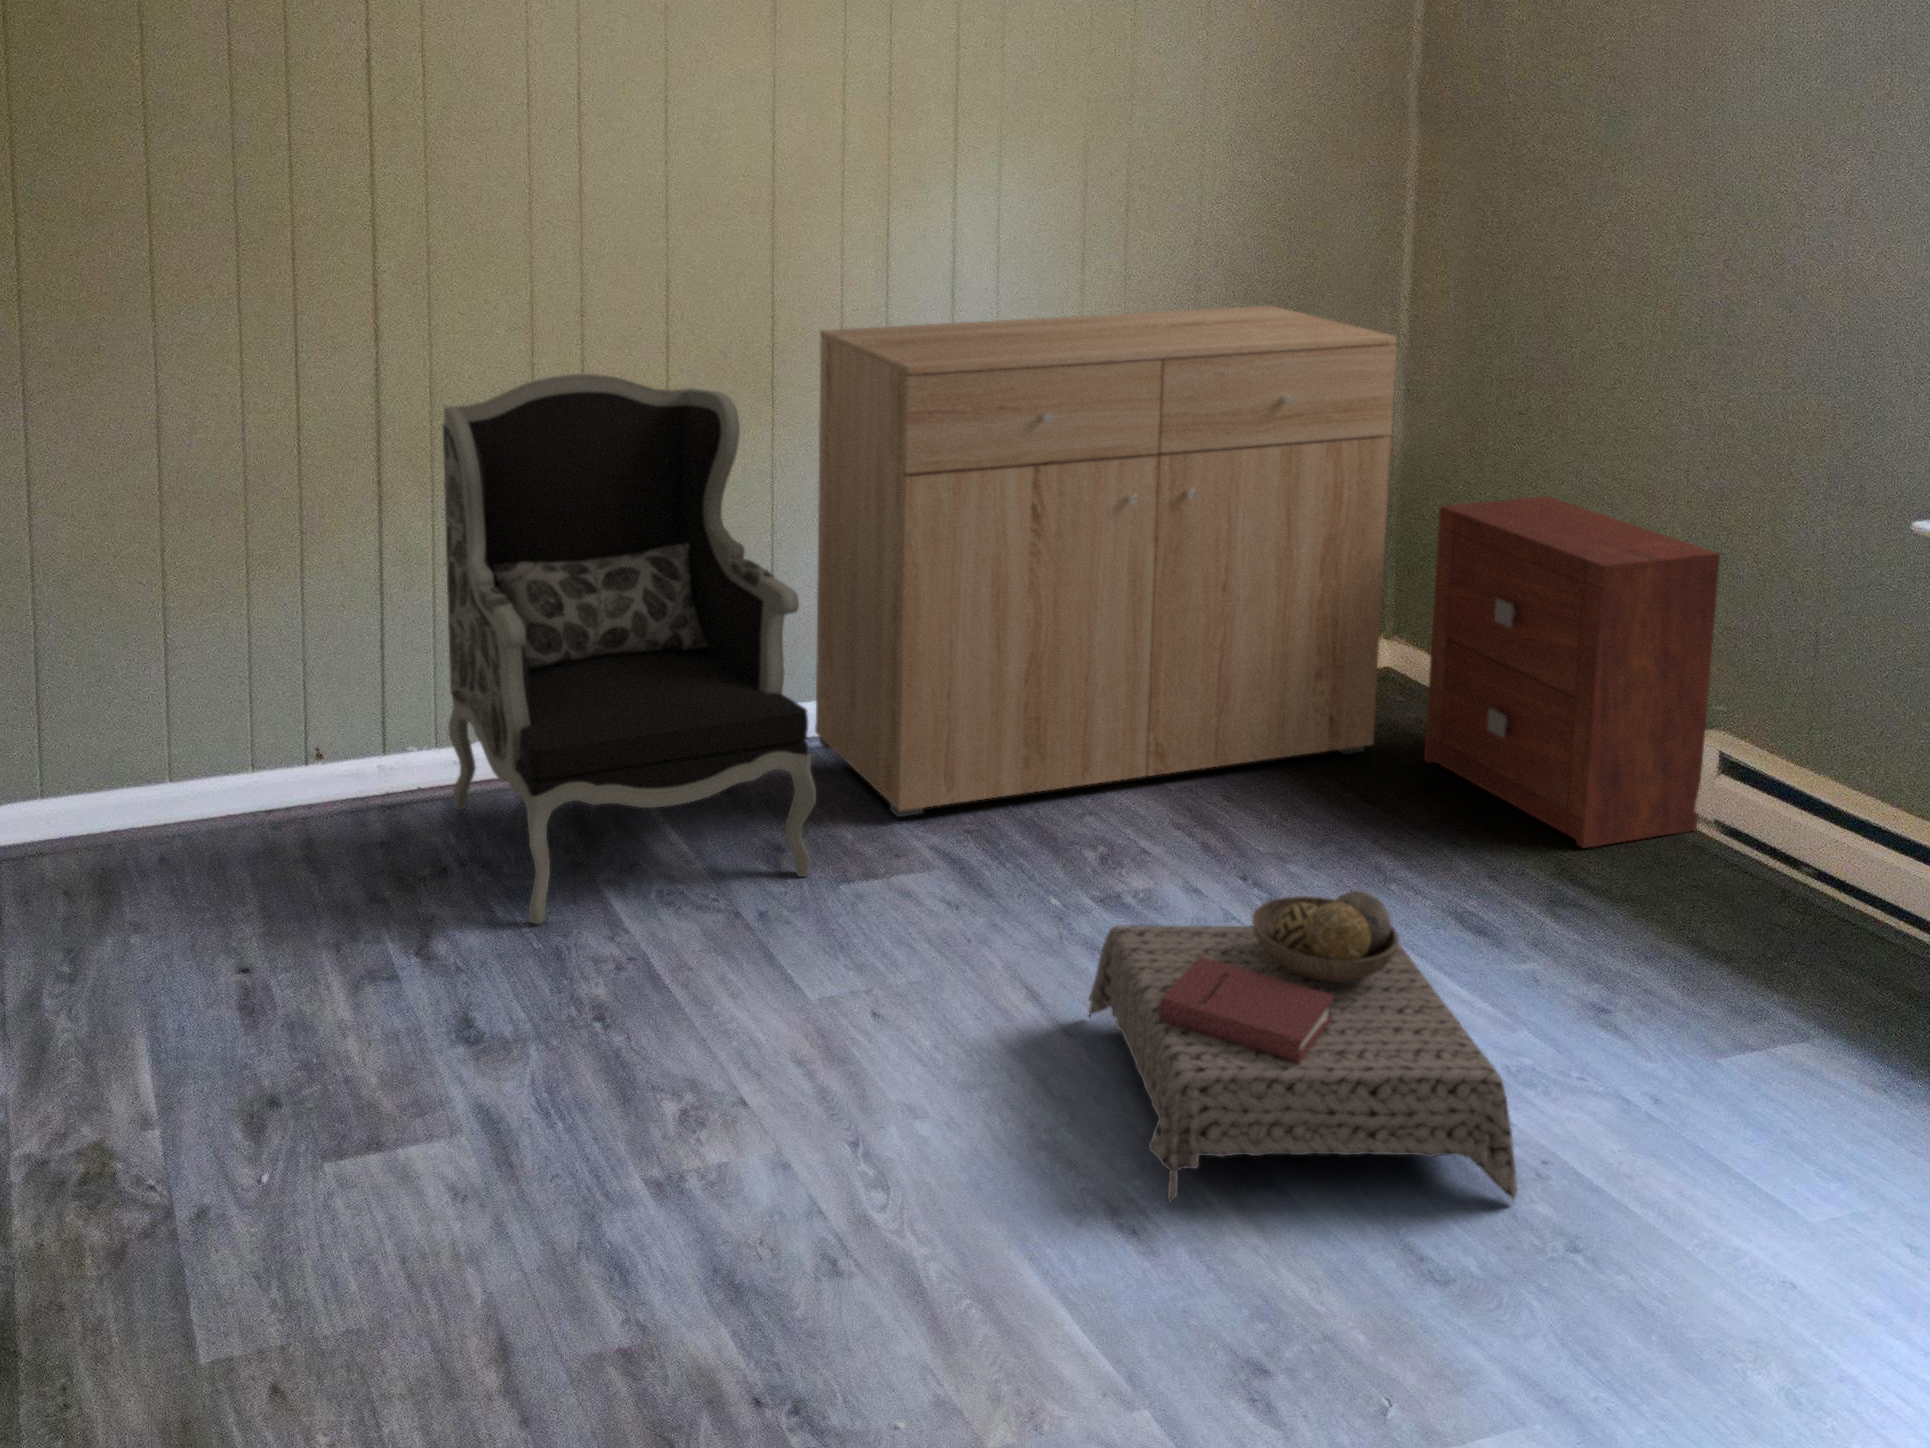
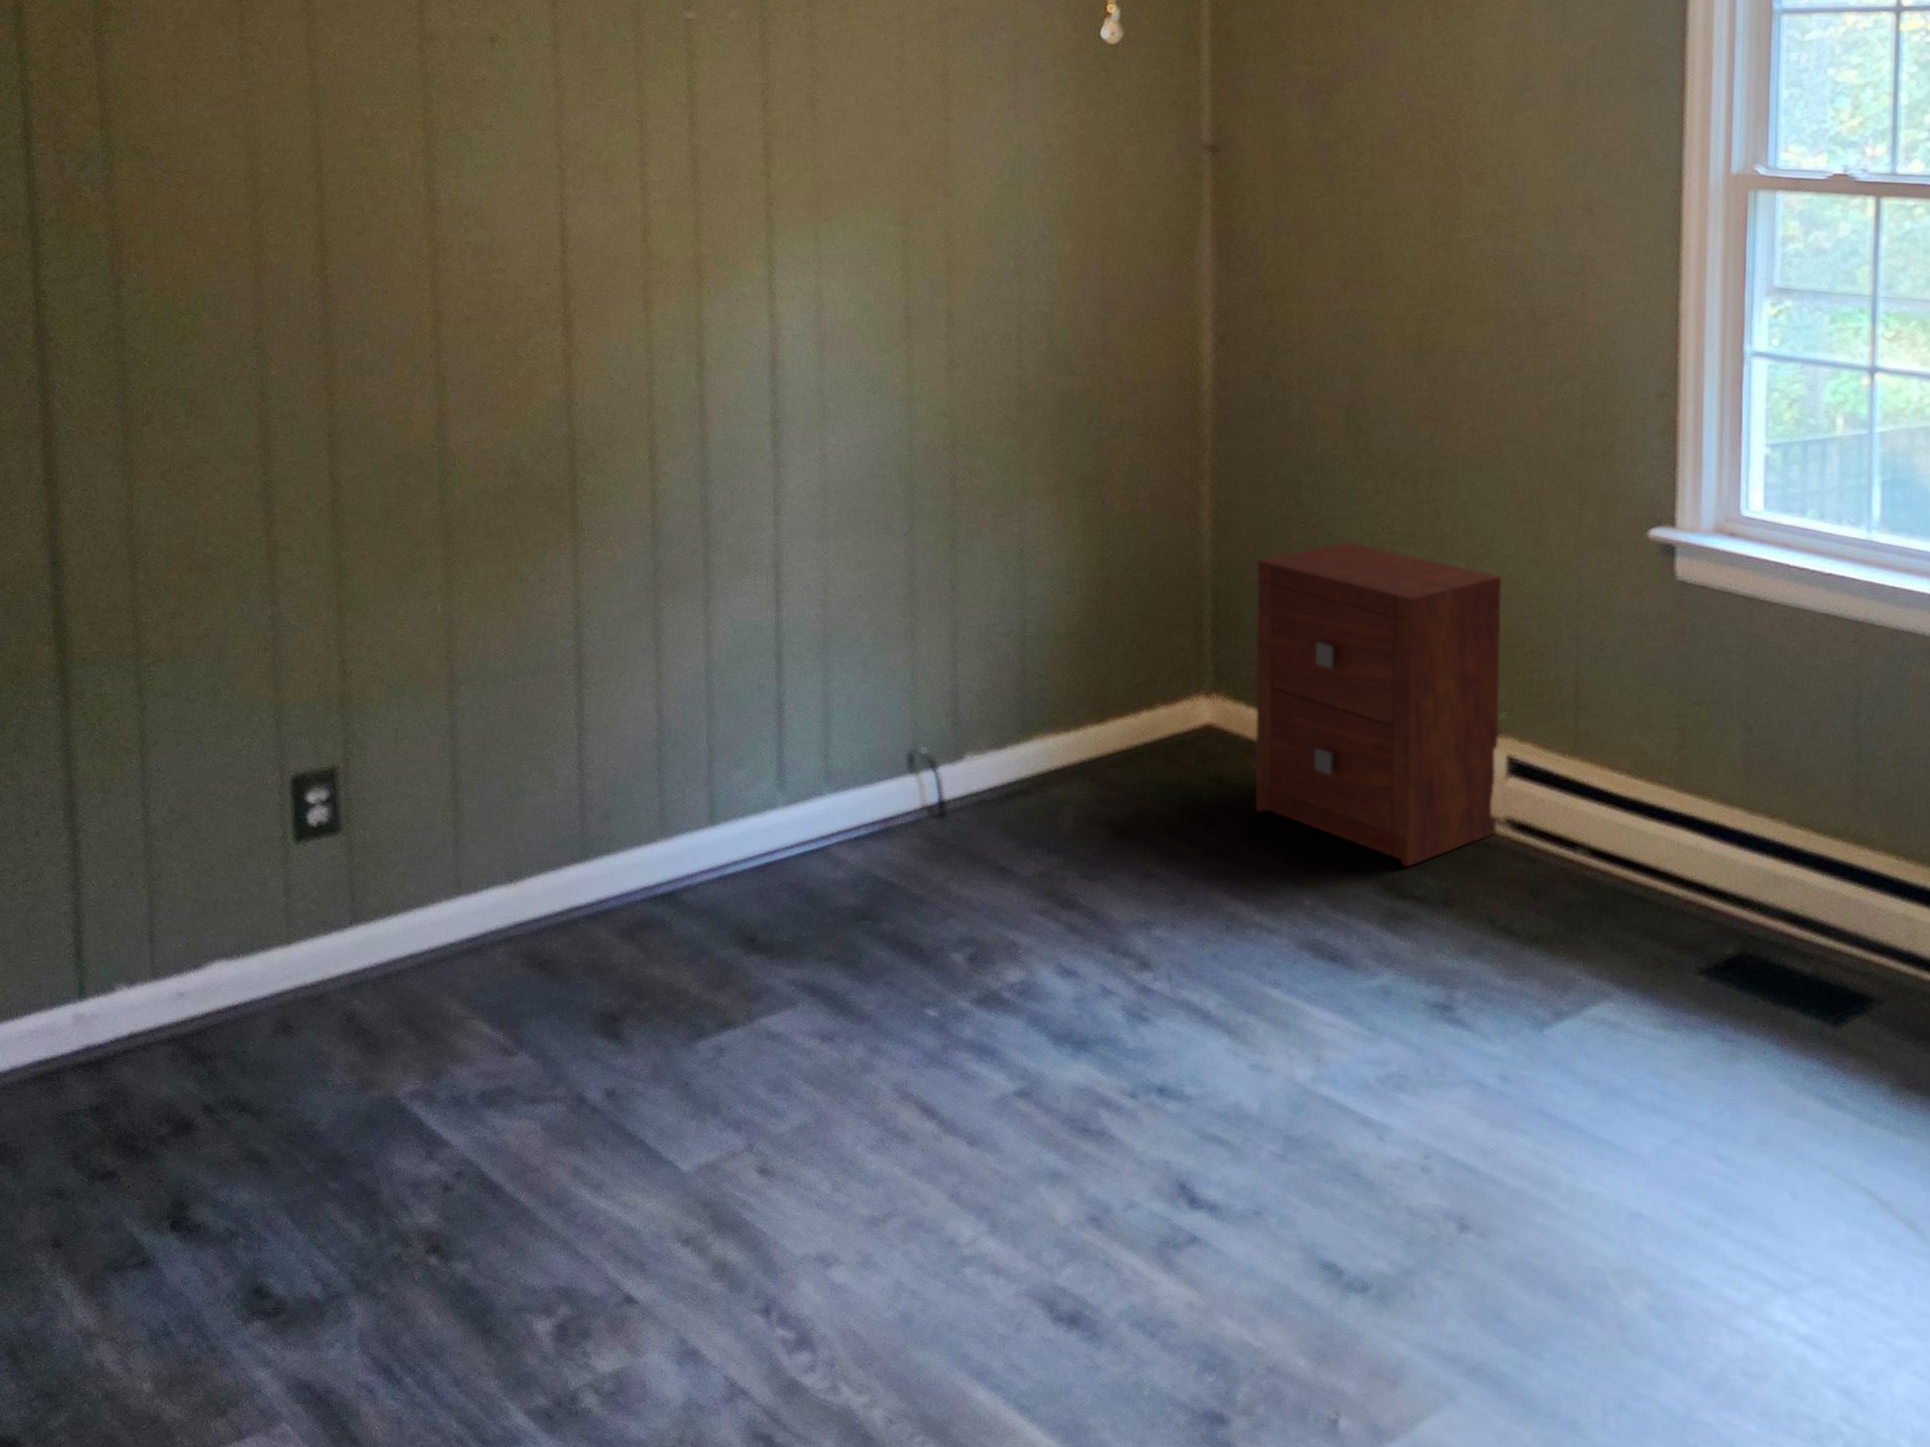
dresser: present [815,306,1397,817] -> none [621,378,1212,957]
armchair: present [443,374,816,924] -> none [152,500,663,1160]
ottoman: present [1089,891,1517,1202] -> none [993,933,1417,1281]

